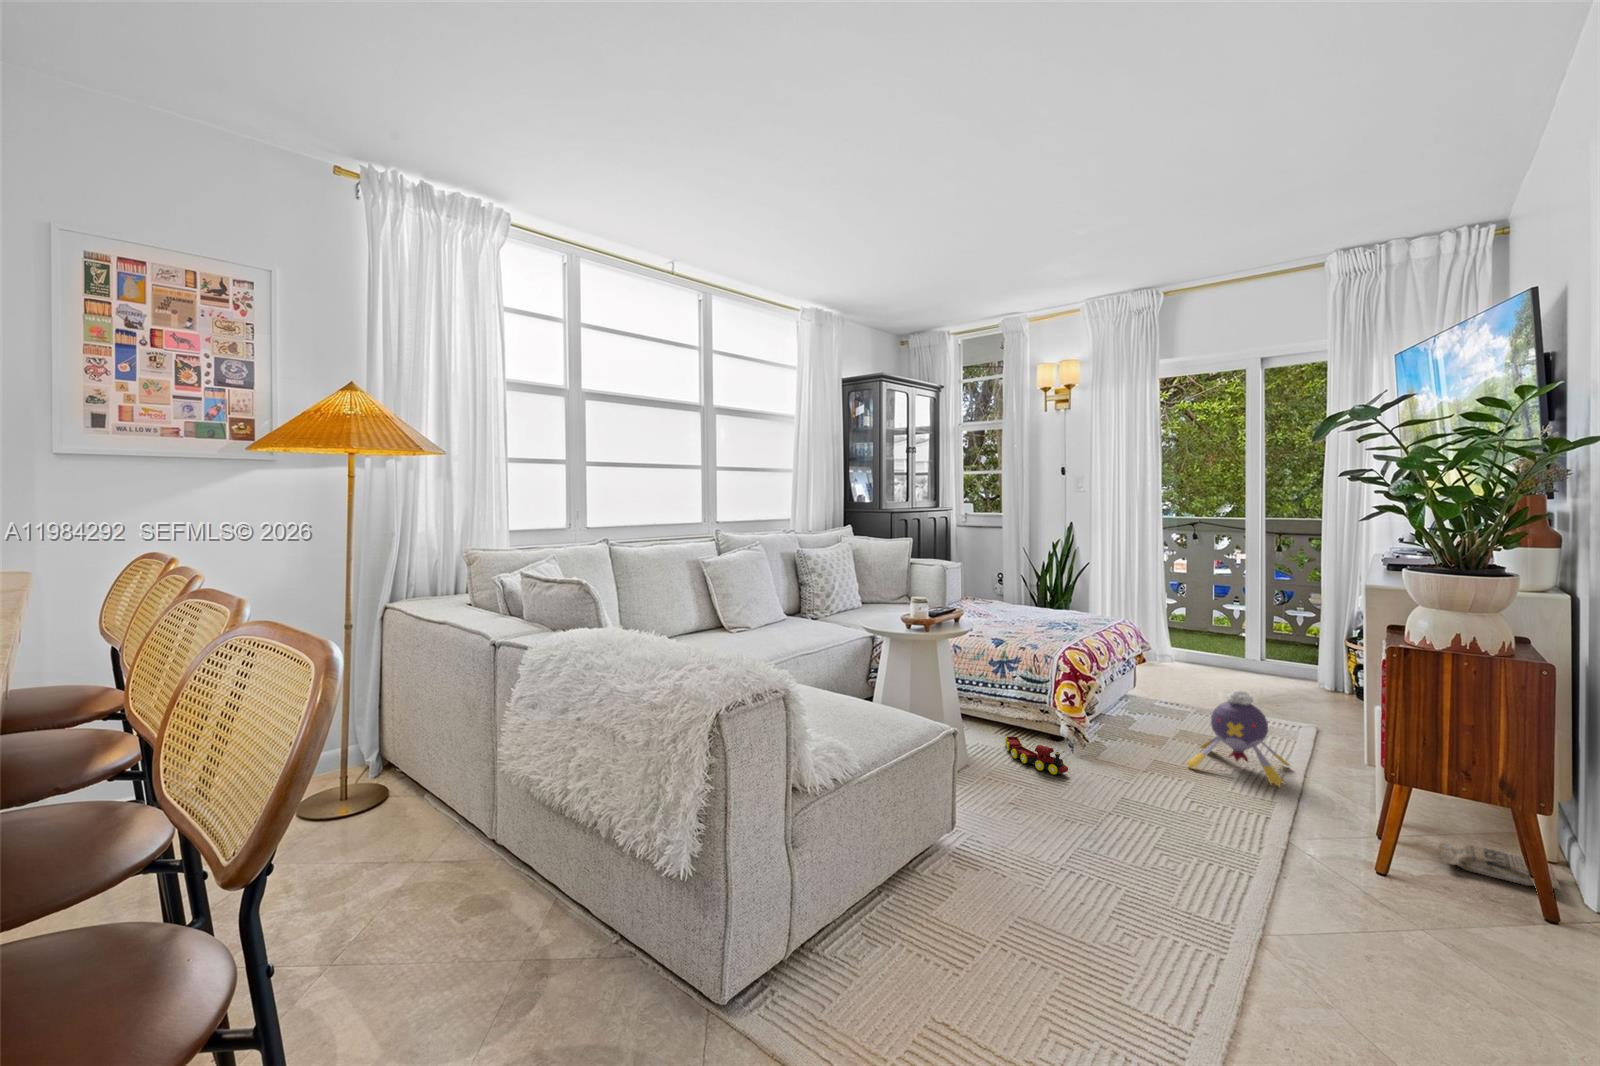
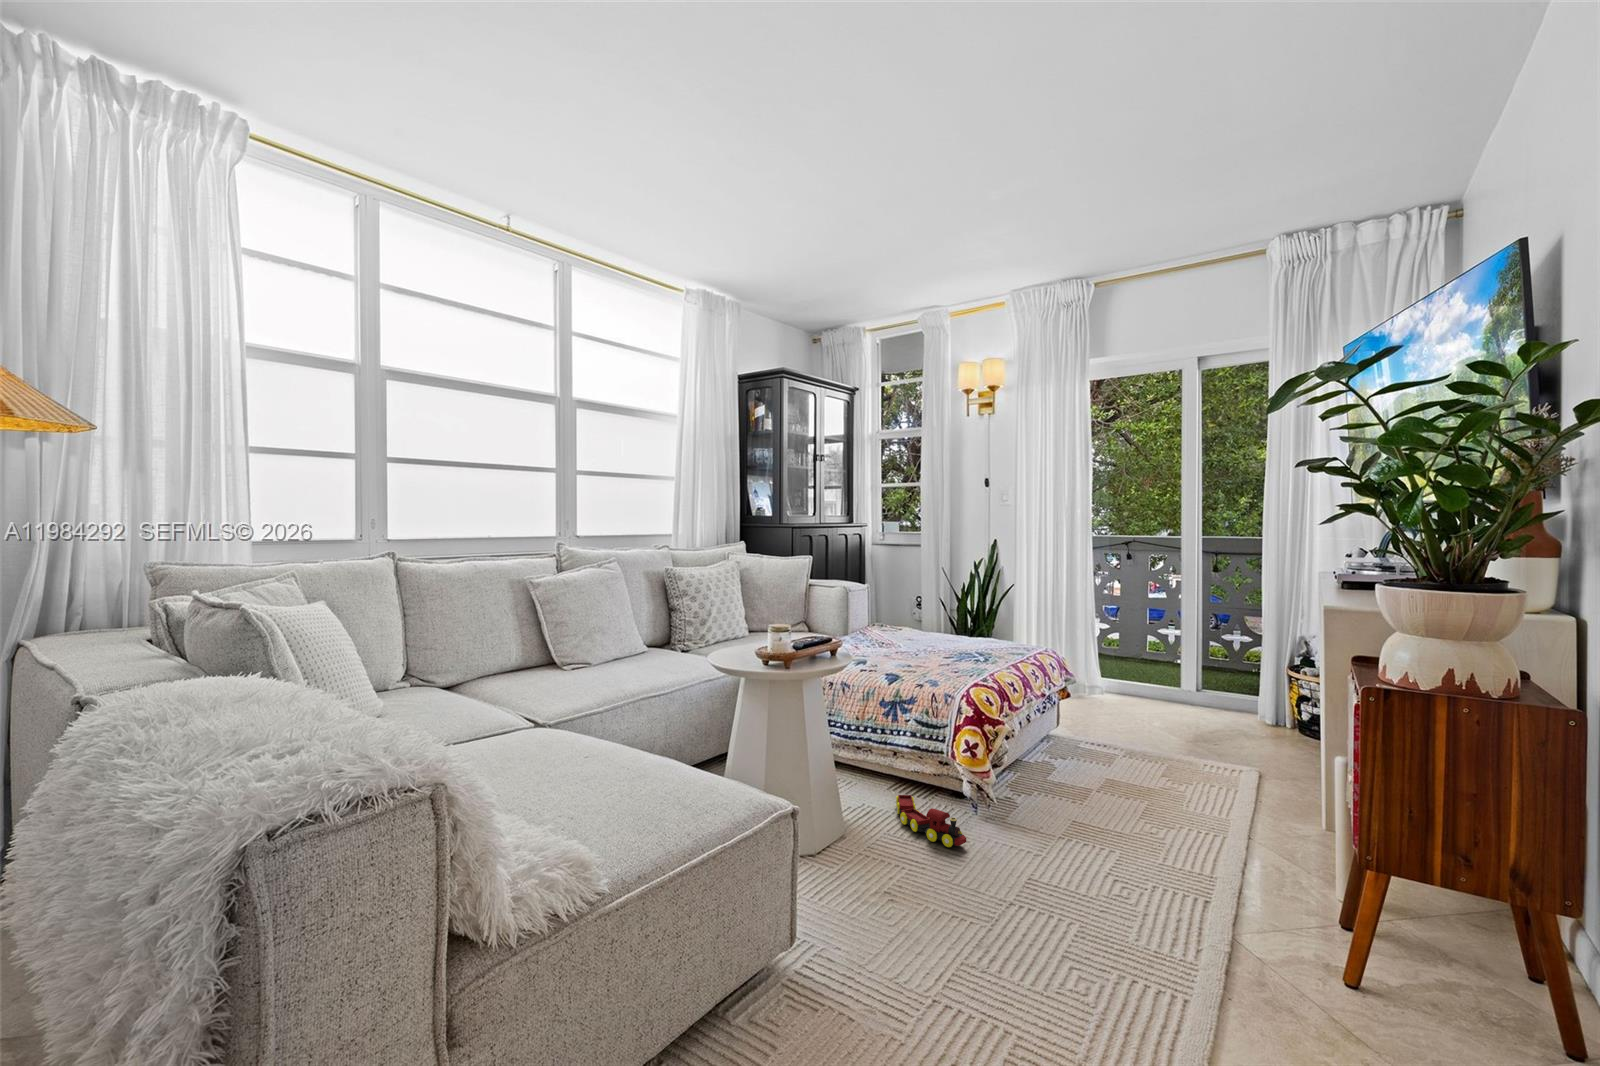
plush toy: present [1187,690,1289,786] -> none [1110,735,1237,860]
bag: present [1439,843,1561,890] -> none [1424,940,1590,1015]

